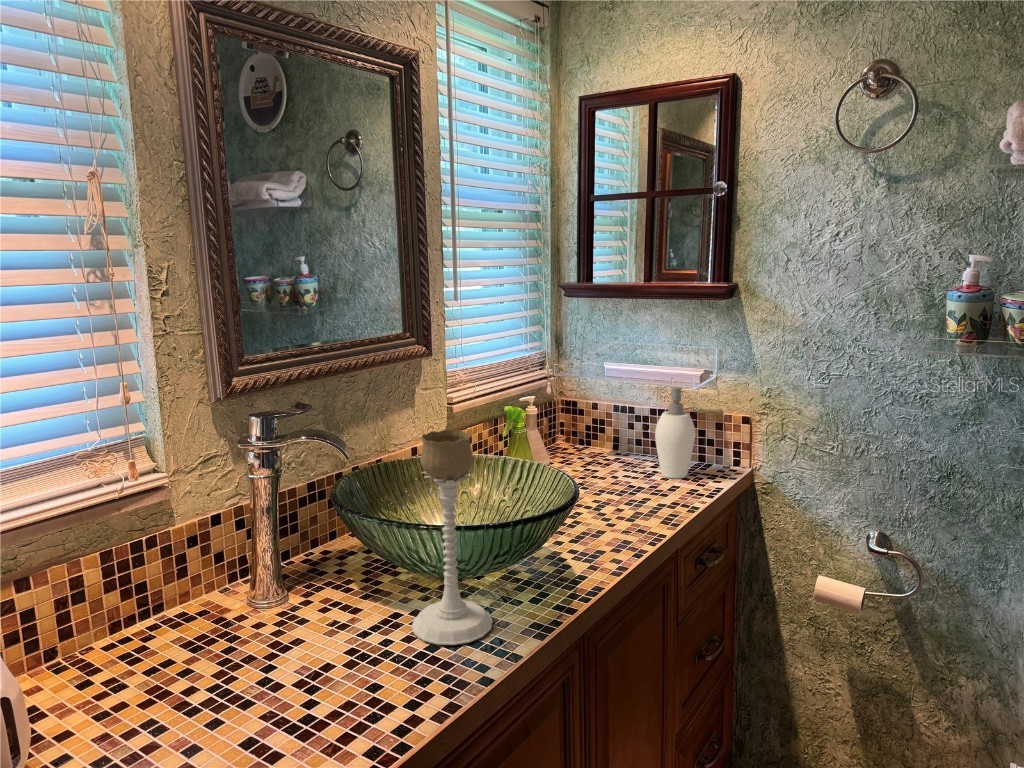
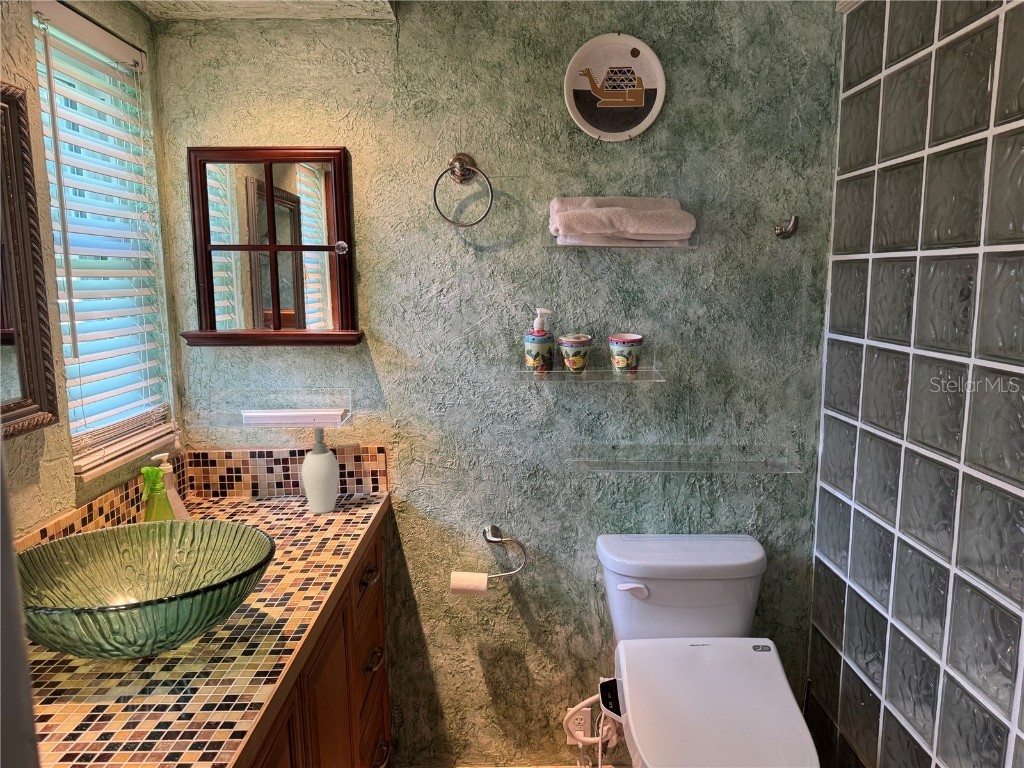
candle holder: present [412,430,493,645] -> none [125,498,217,724]

